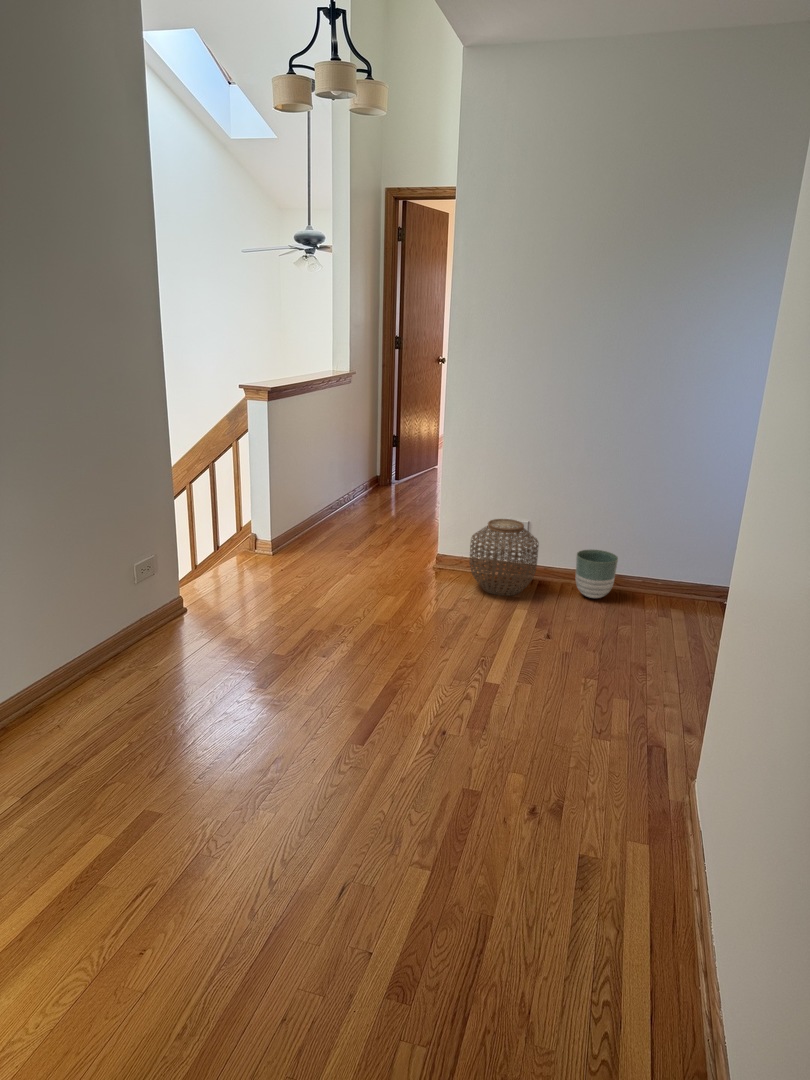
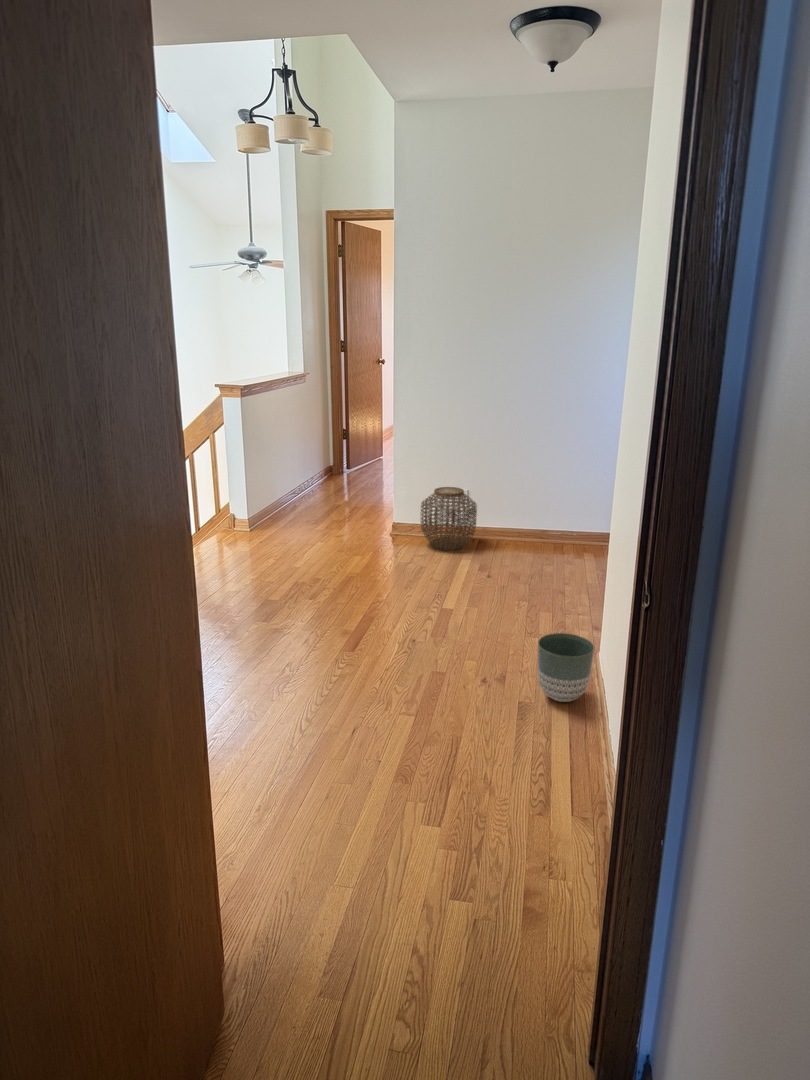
planter: present [576,550,618,598] -> present [538,633,594,702]

